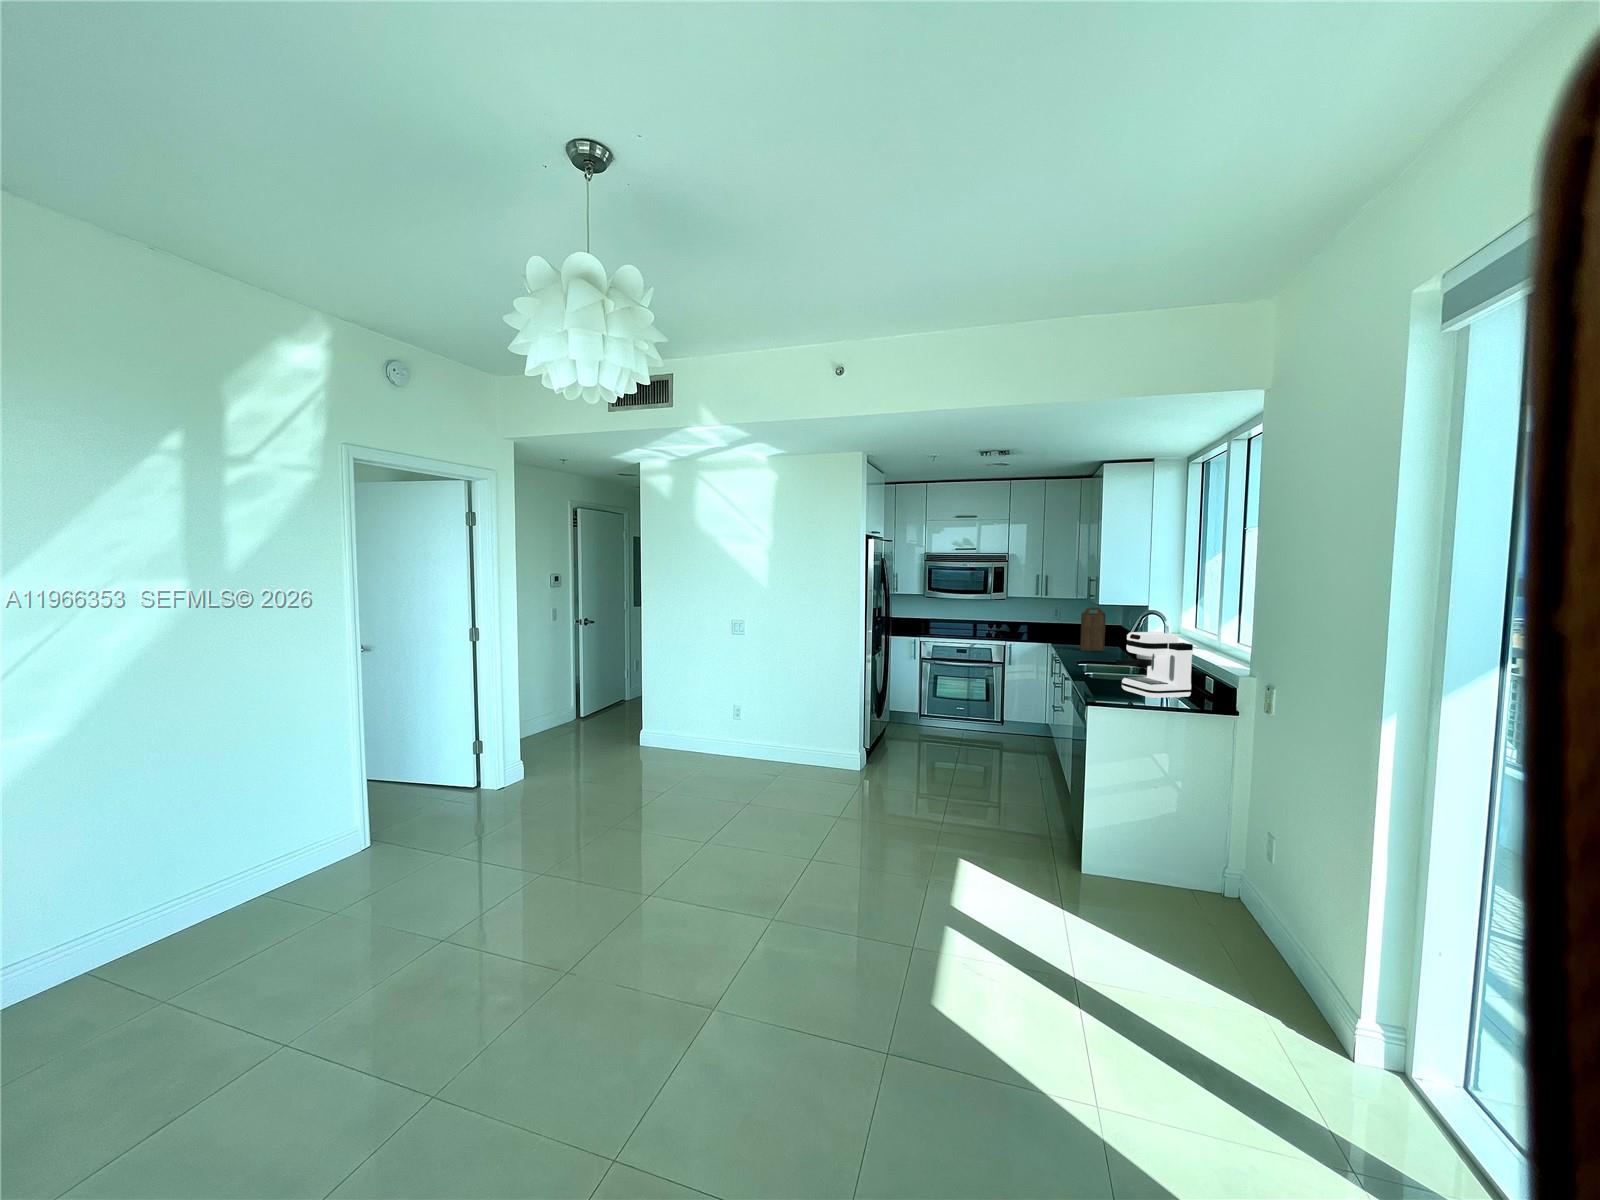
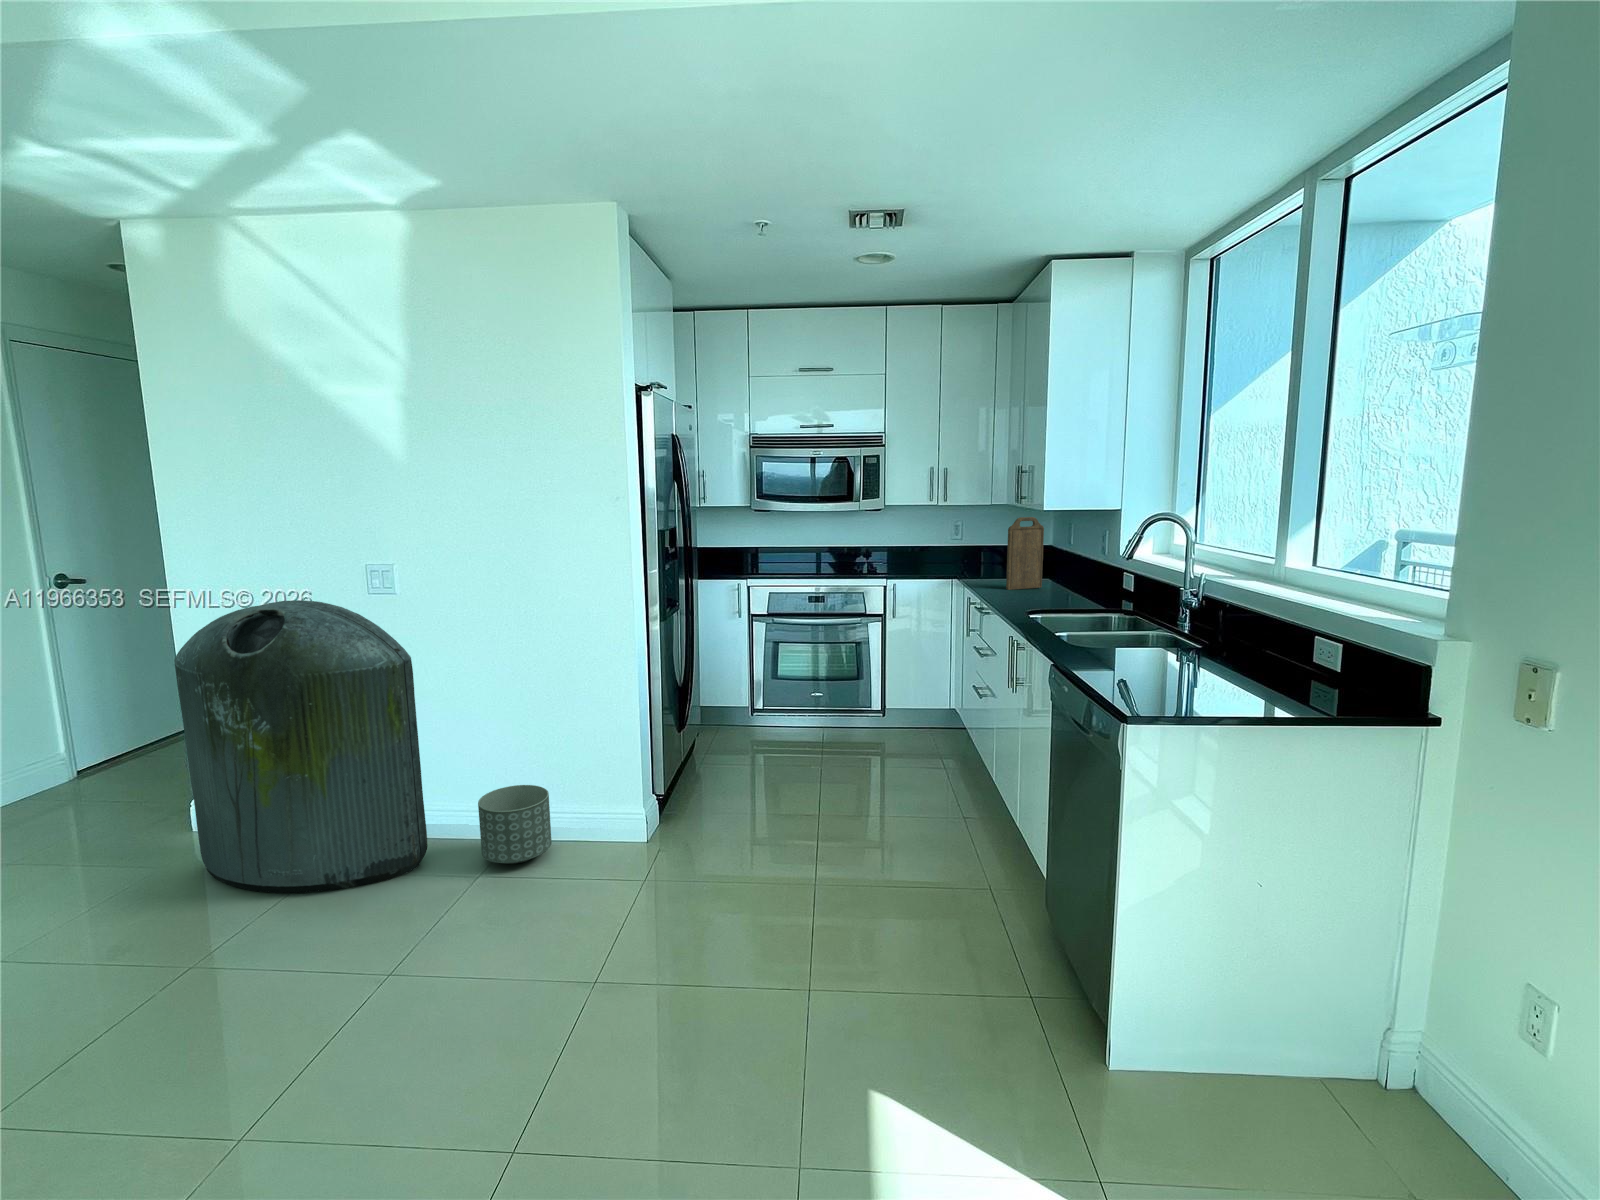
coffee maker: present [1116,632,1193,699] -> none [1134,550,1280,688]
trash can: none [650,637,756,777] -> present [174,600,427,893]
planter: none [781,737,815,776] -> present [478,785,552,864]

